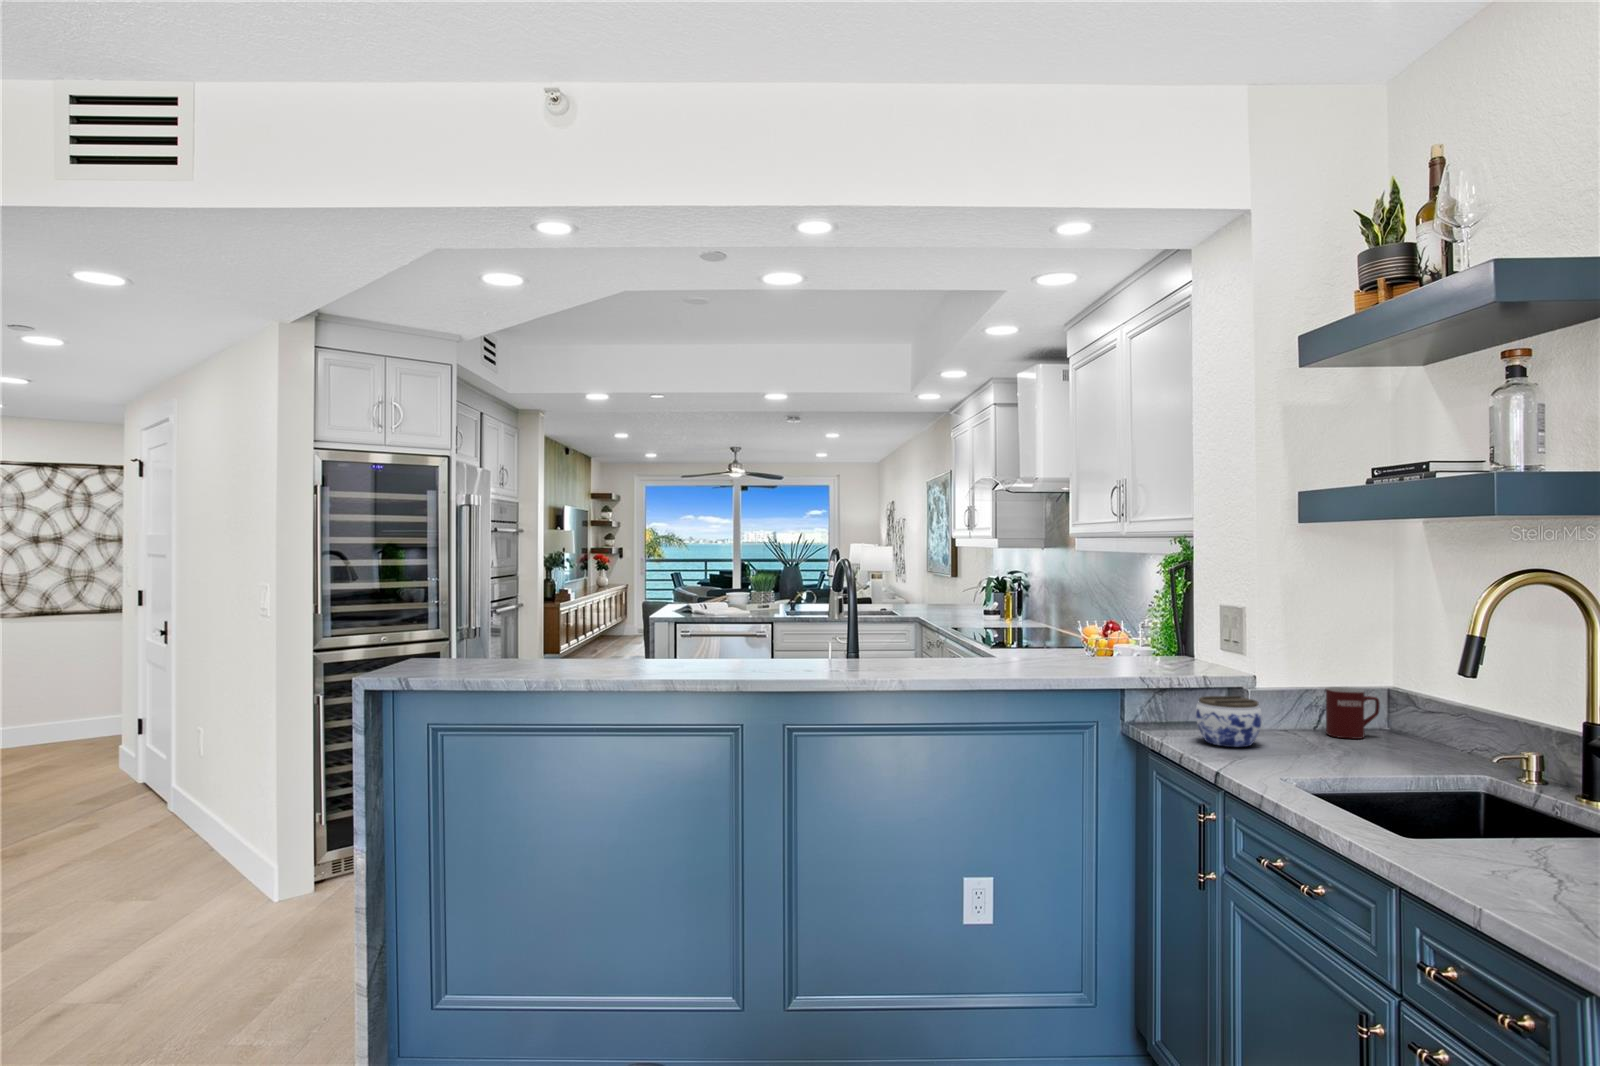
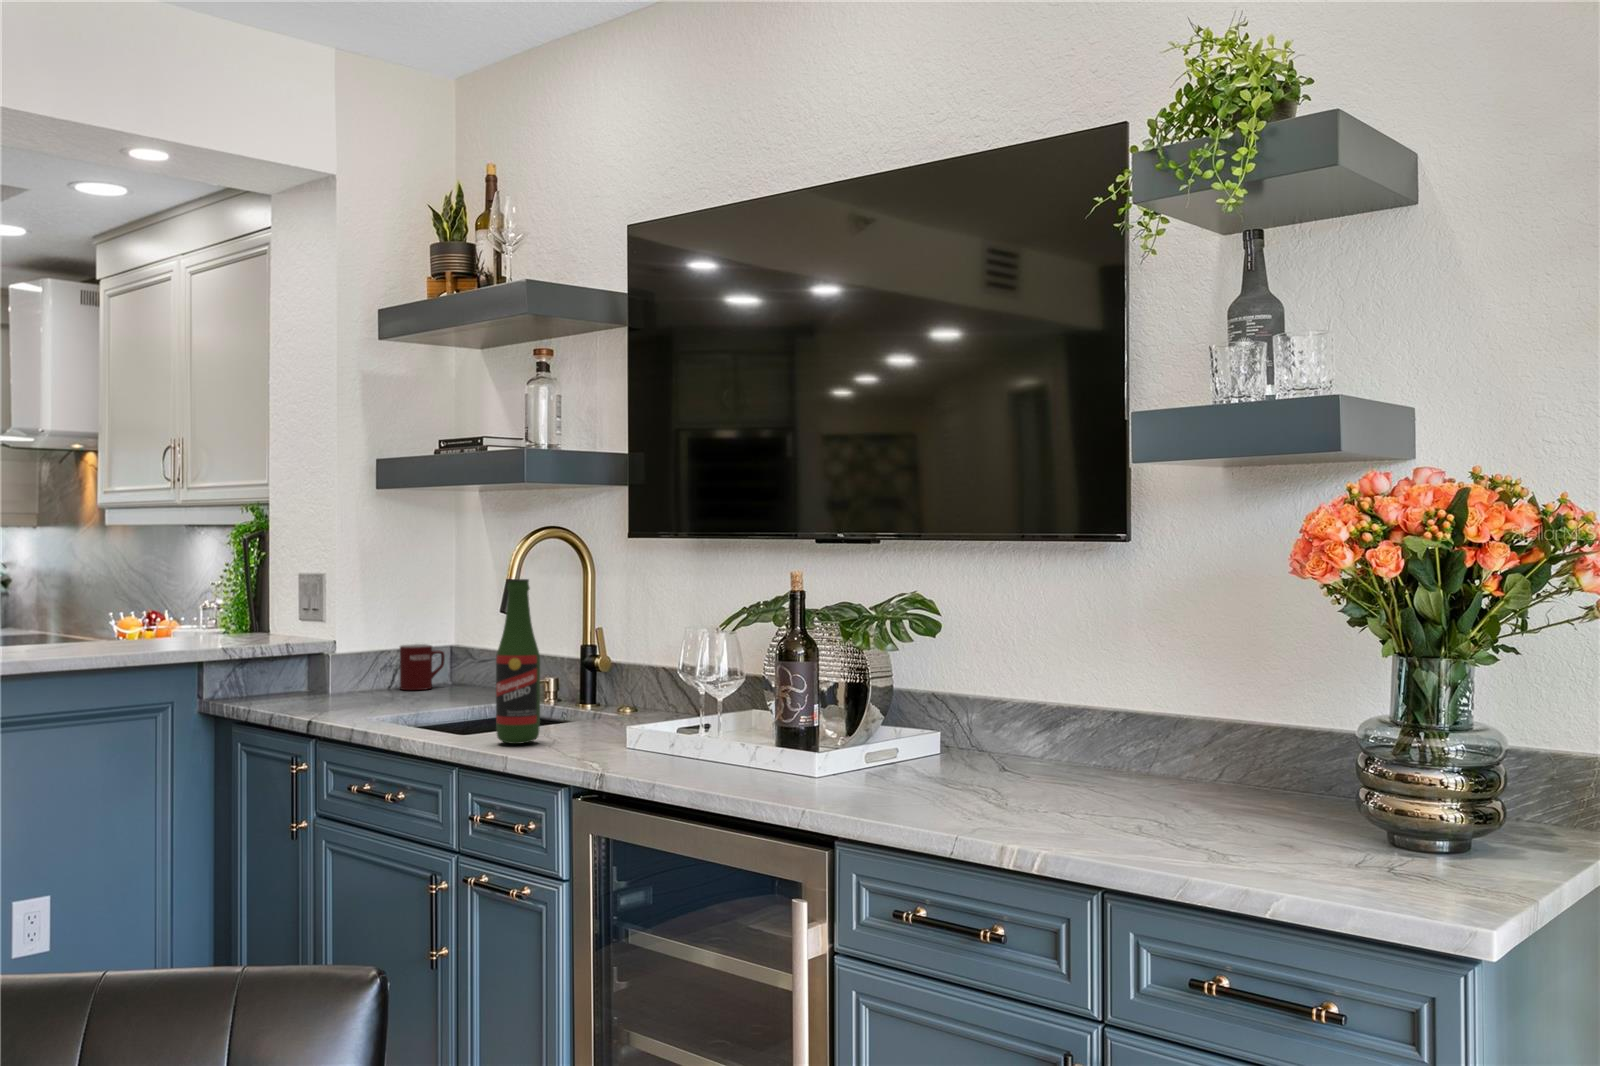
beer bottle: none [1459,649,1532,878] -> present [496,579,540,744]
jar: present [1196,696,1262,747] -> none [282,657,345,705]

